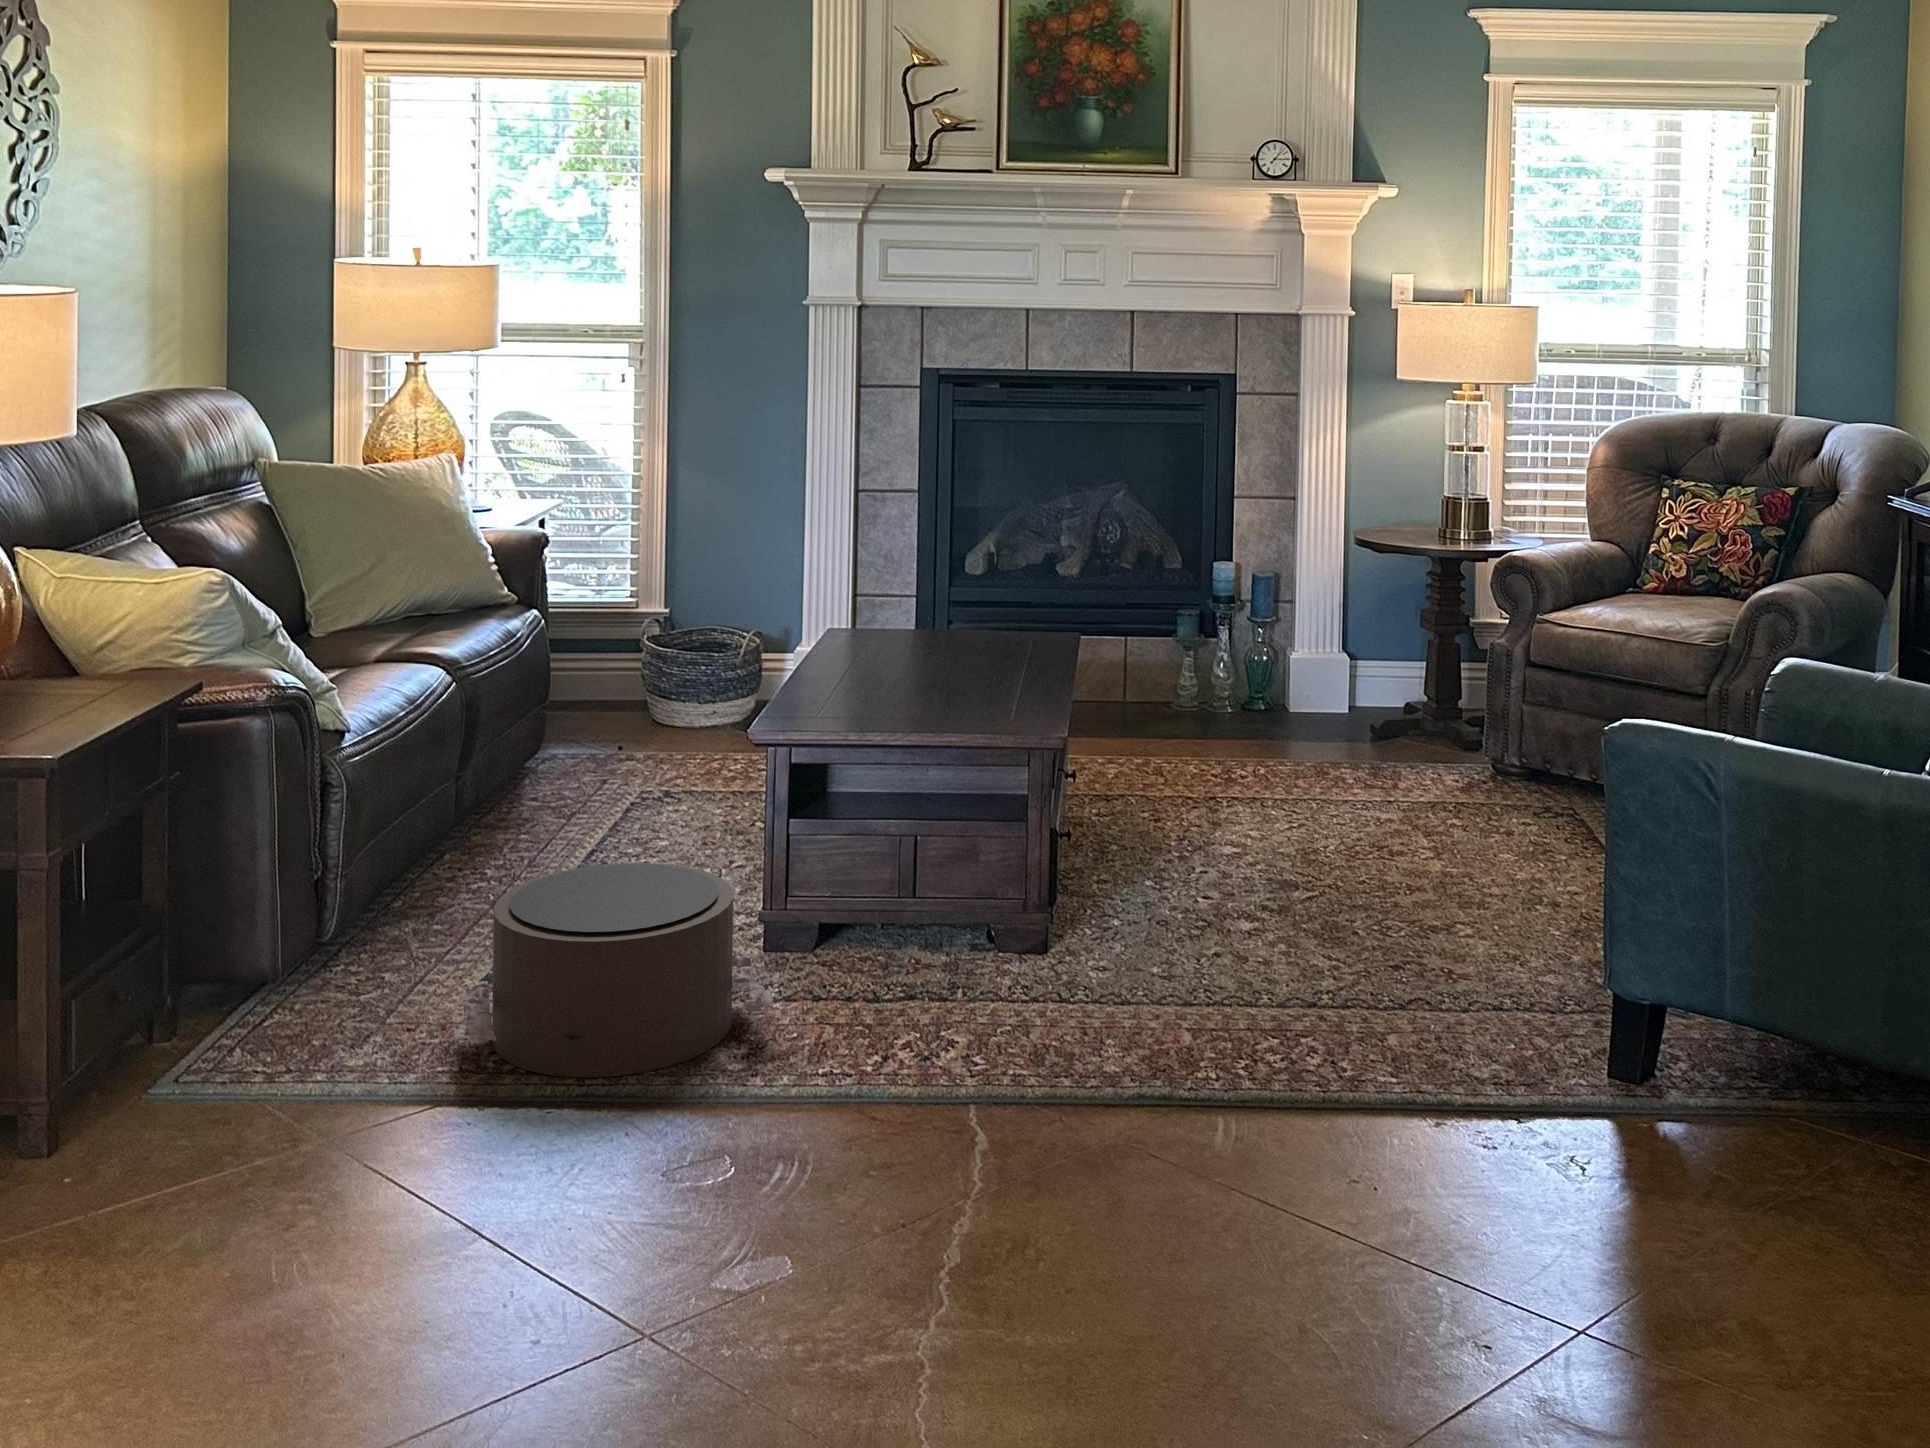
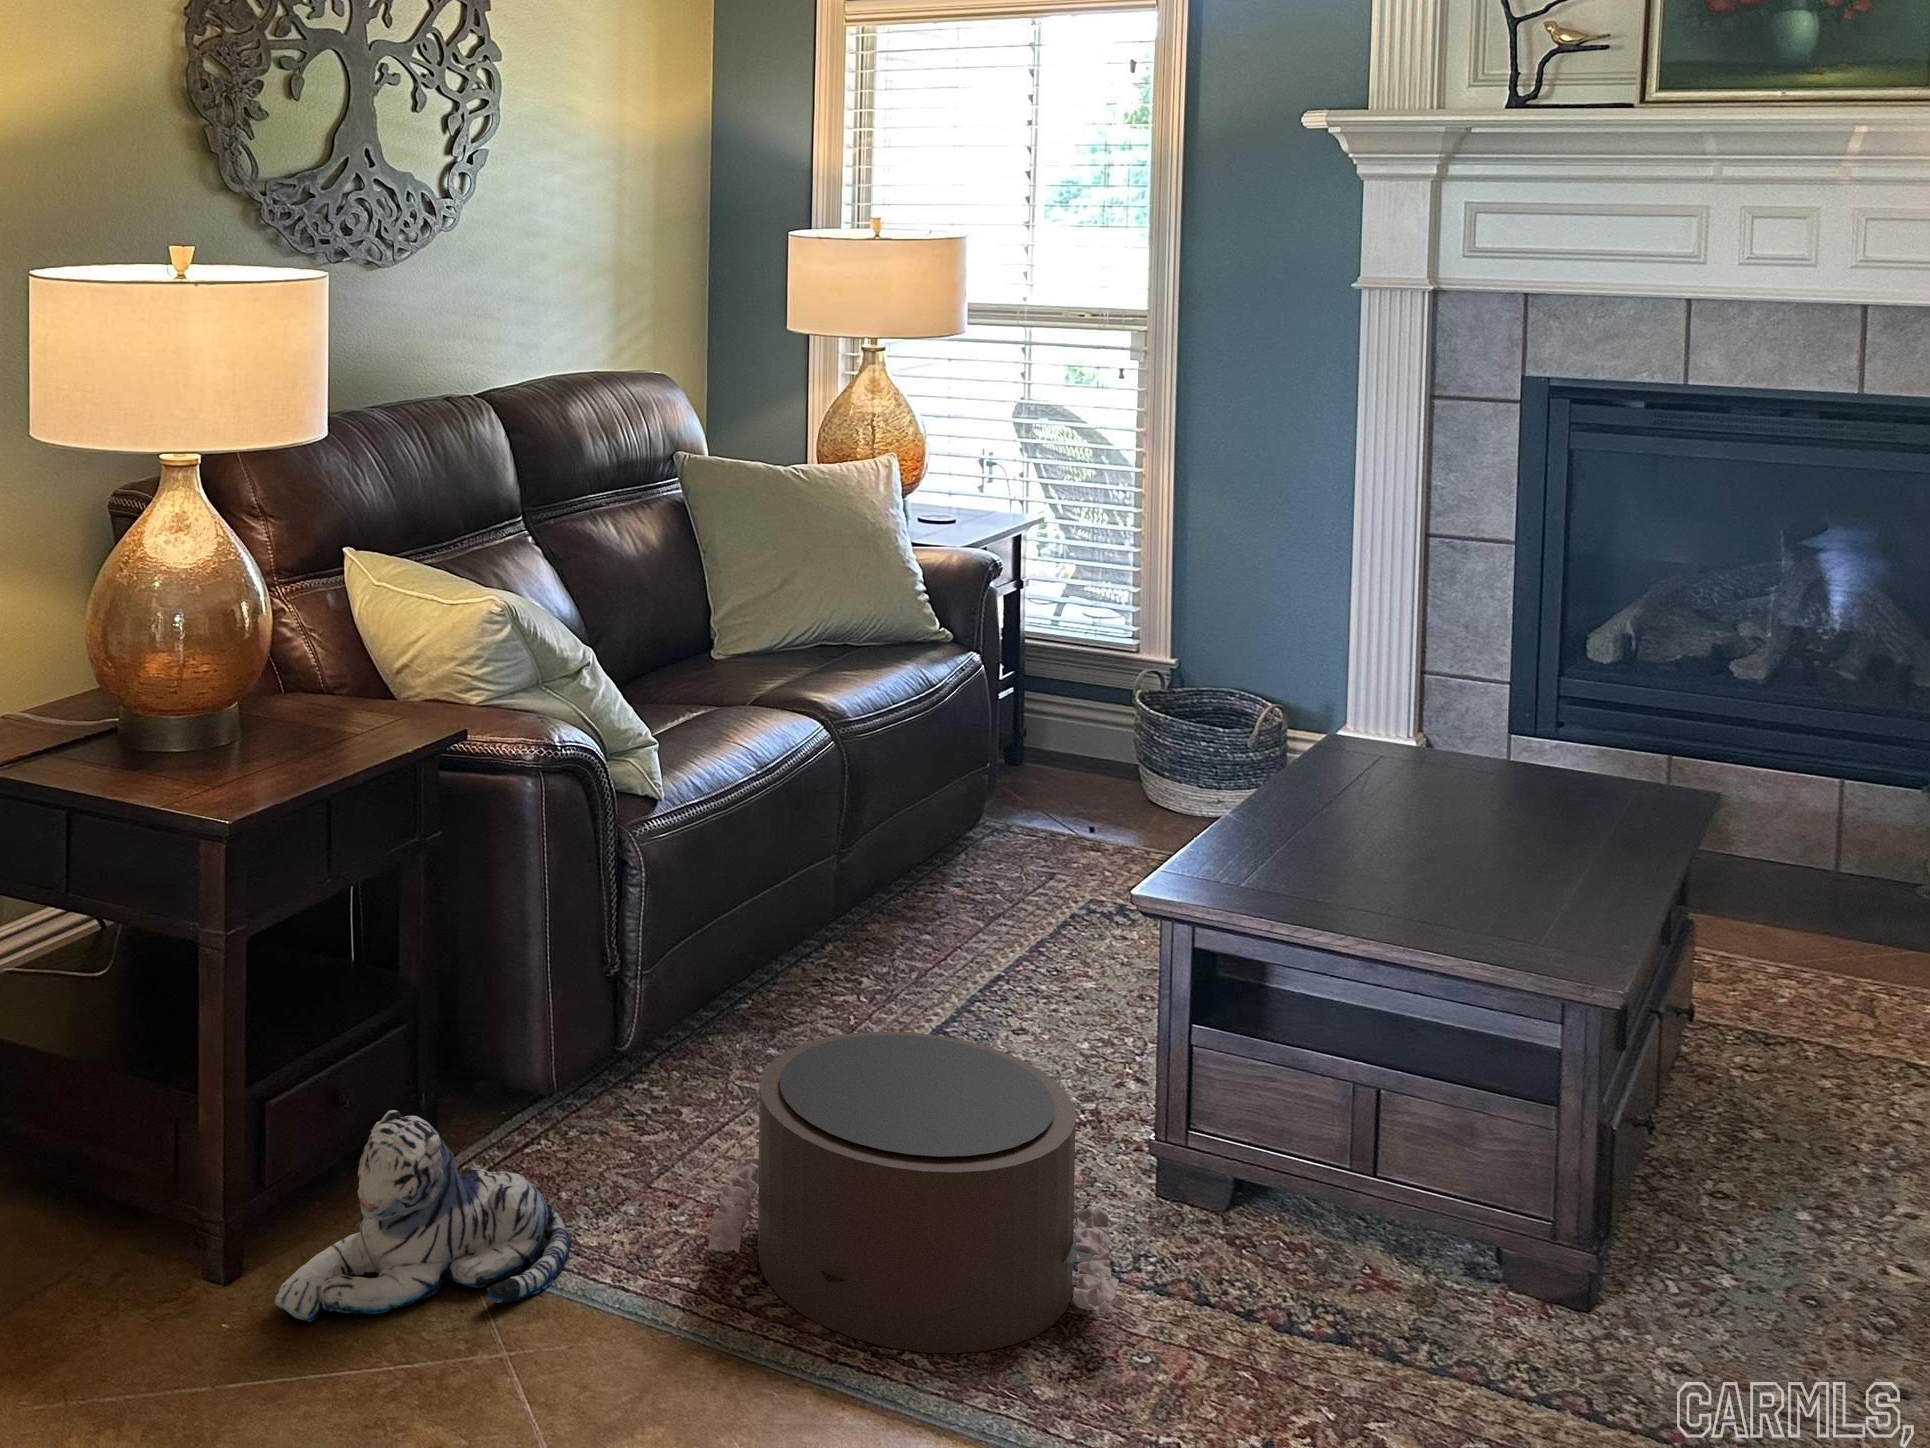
plush toy: none [98,994,342,1182] -> present [275,1110,571,1322]

